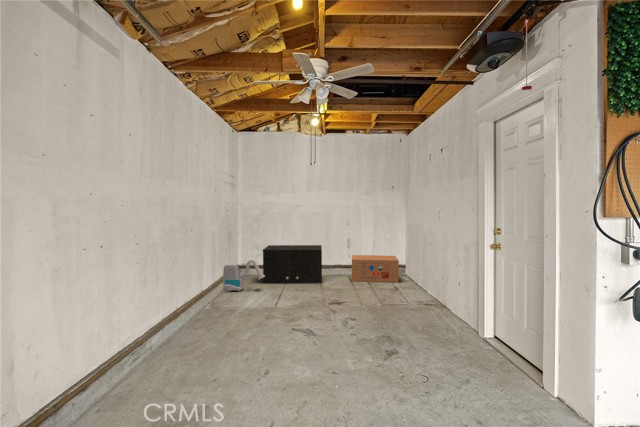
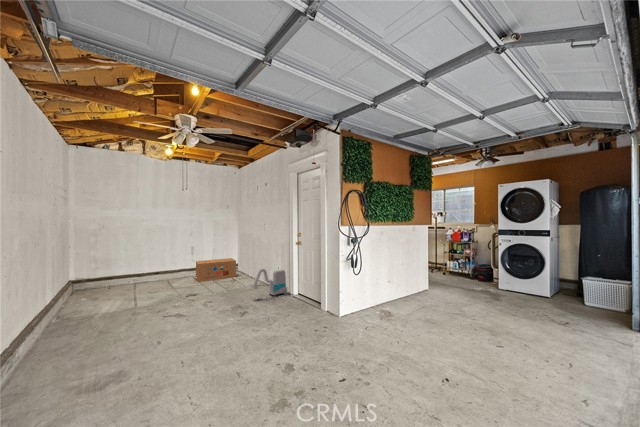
storage cabinet: present [263,245,322,283] -> none [102,255,171,298]
vacuum cleaner: present [223,260,265,292] -> present [251,269,287,296]

